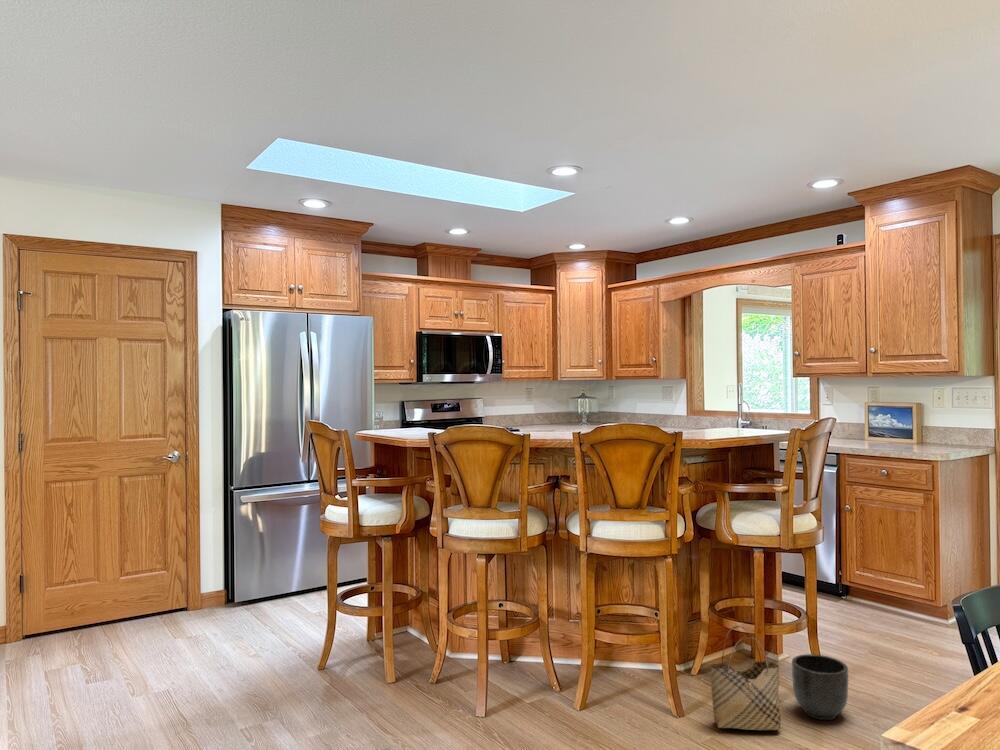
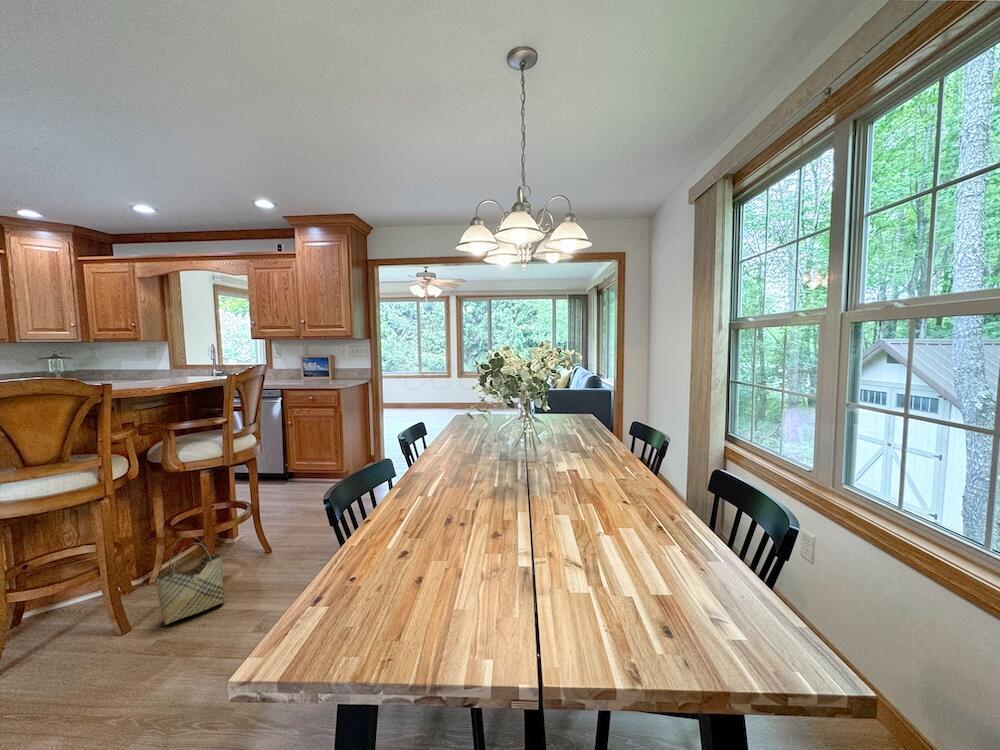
planter: present [792,654,848,720] -> none [236,532,279,580]

